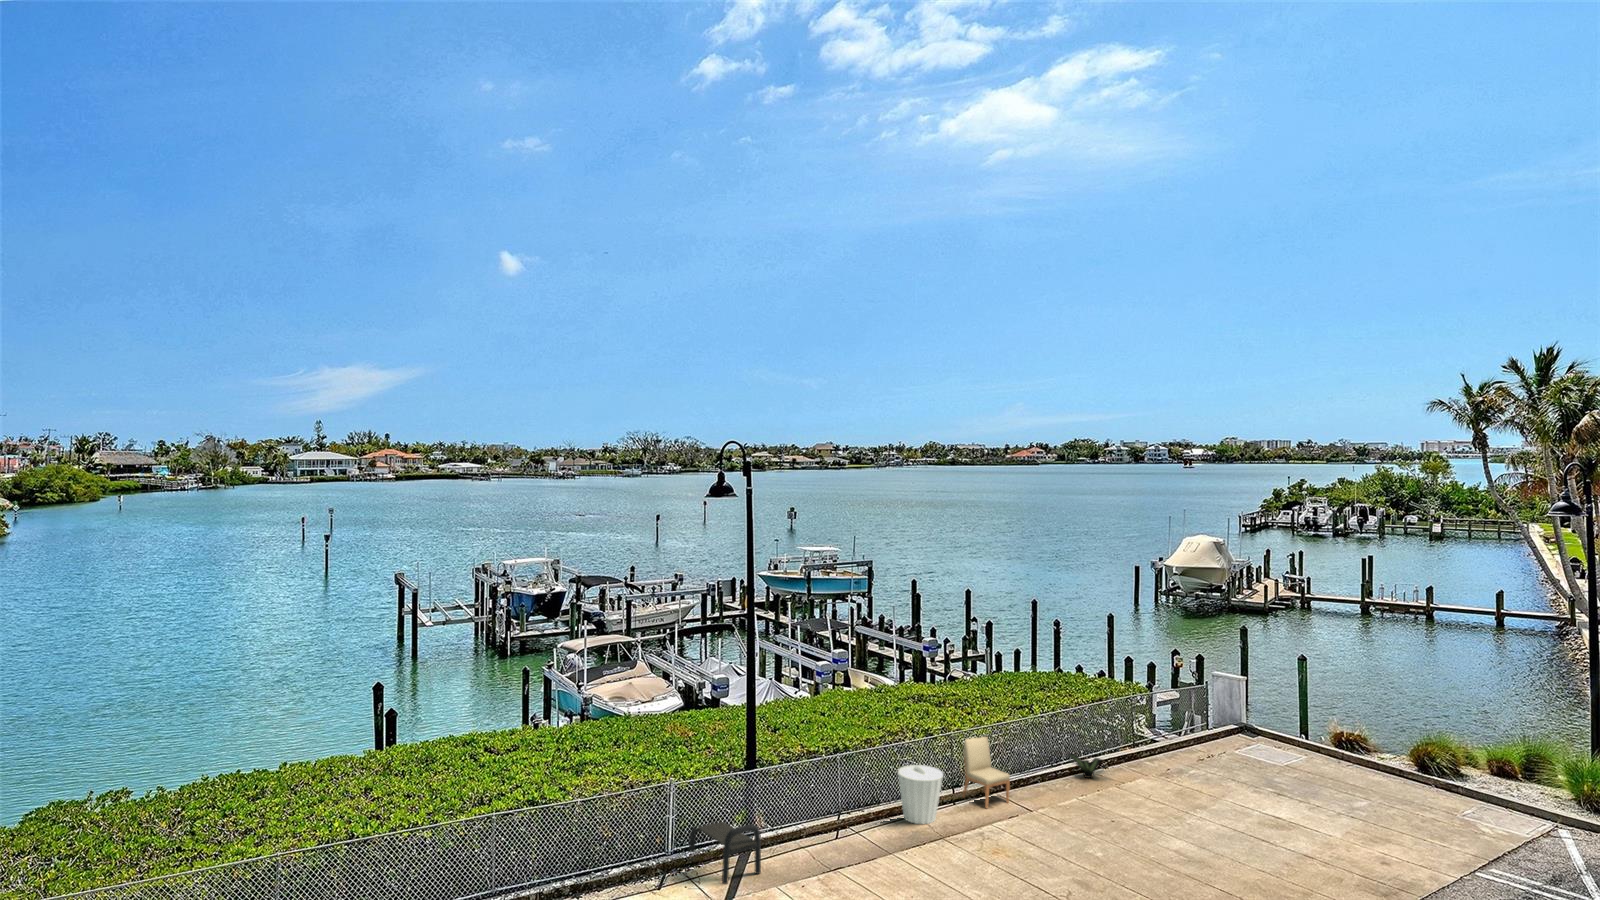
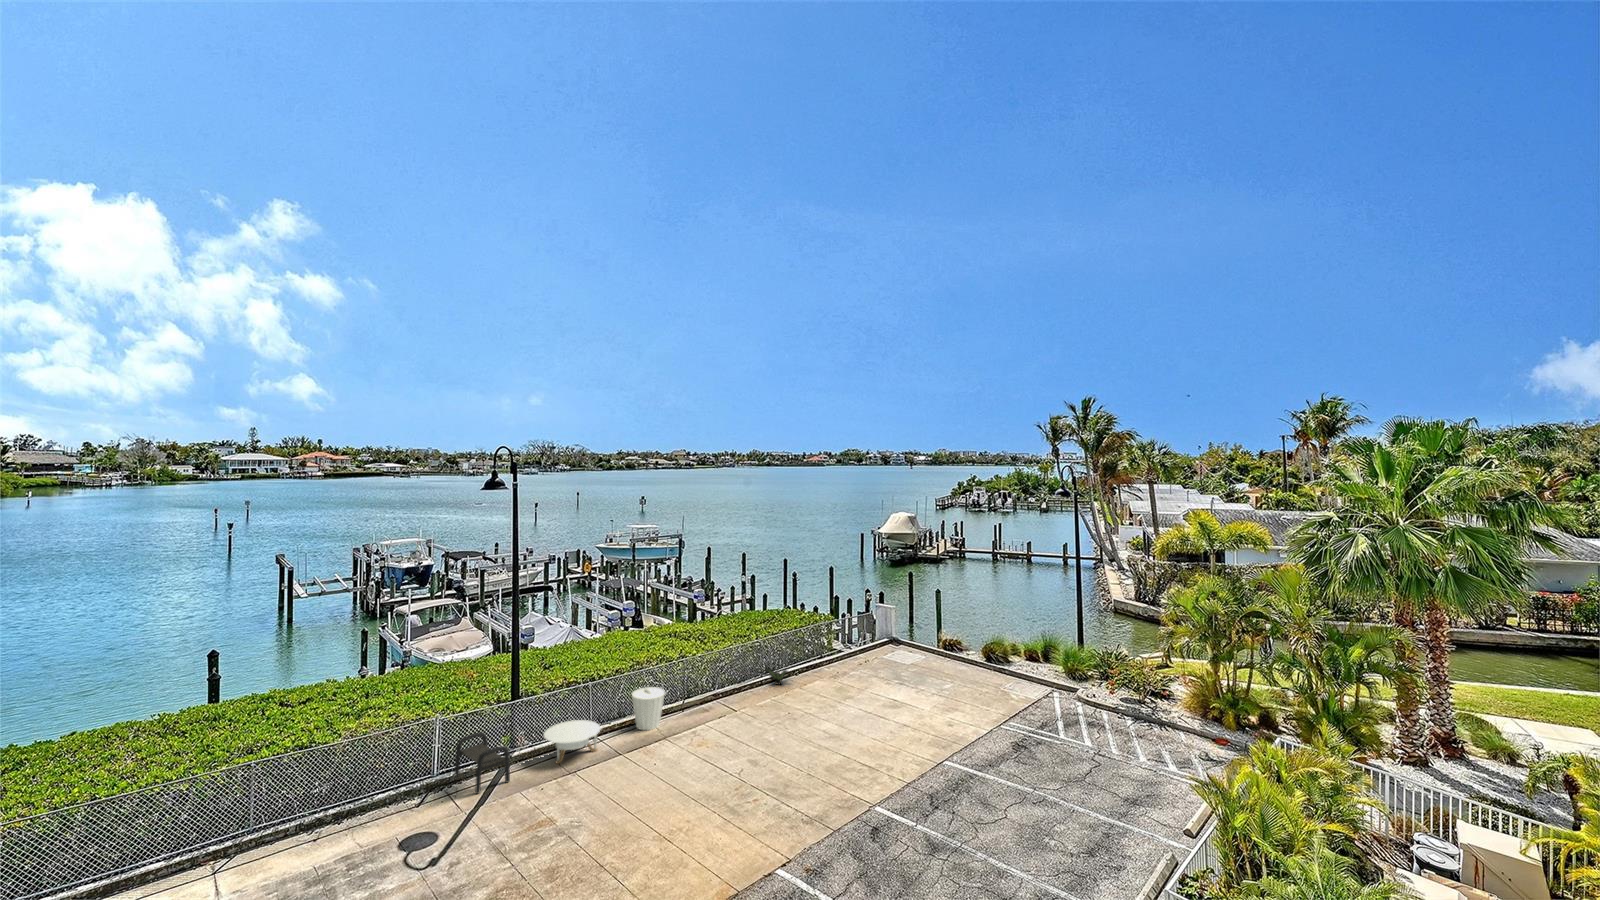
chair: present [963,737,1010,808] -> none [684,661,717,714]
round table: none [793,801,866,857] -> present [544,720,600,764]

